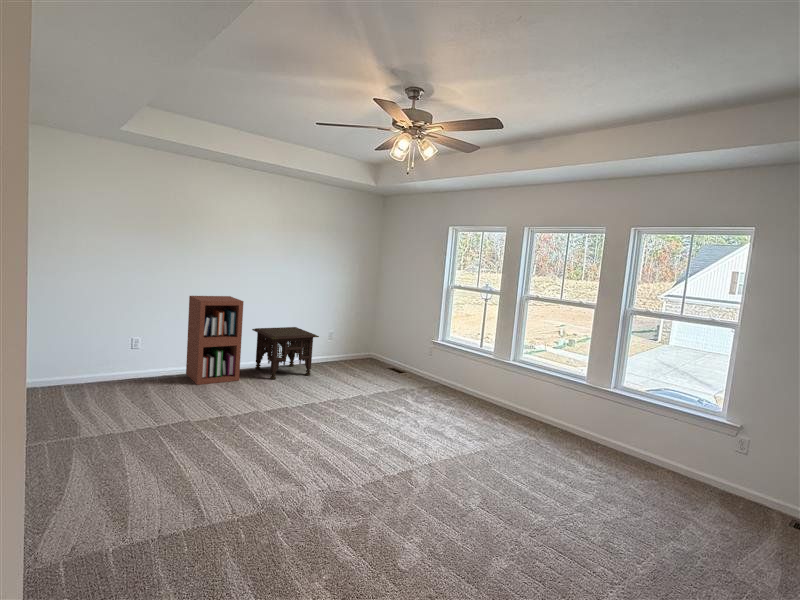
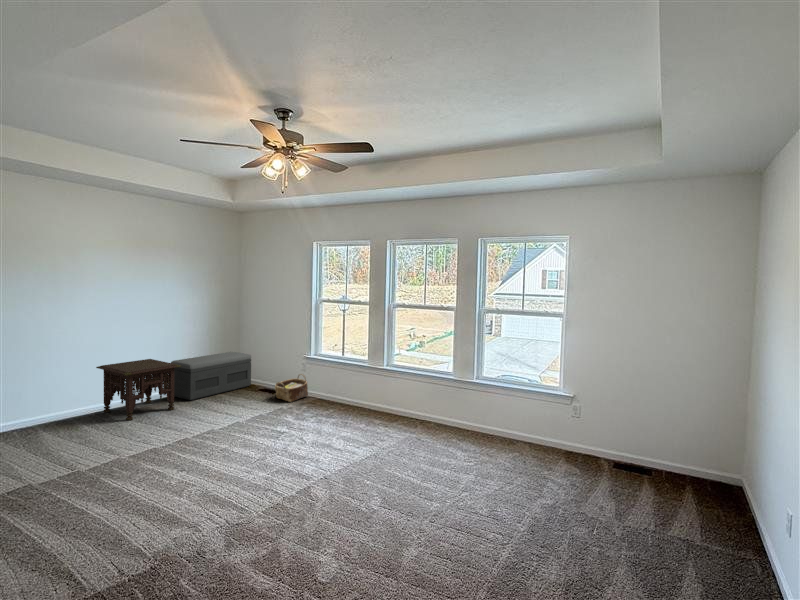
bookshelf: present [186,296,243,385] -> none [9,332,86,441]
storage bench: none [311,328,384,369] -> present [171,352,251,401]
woven basket: none [401,358,432,384] -> present [275,374,308,402]

